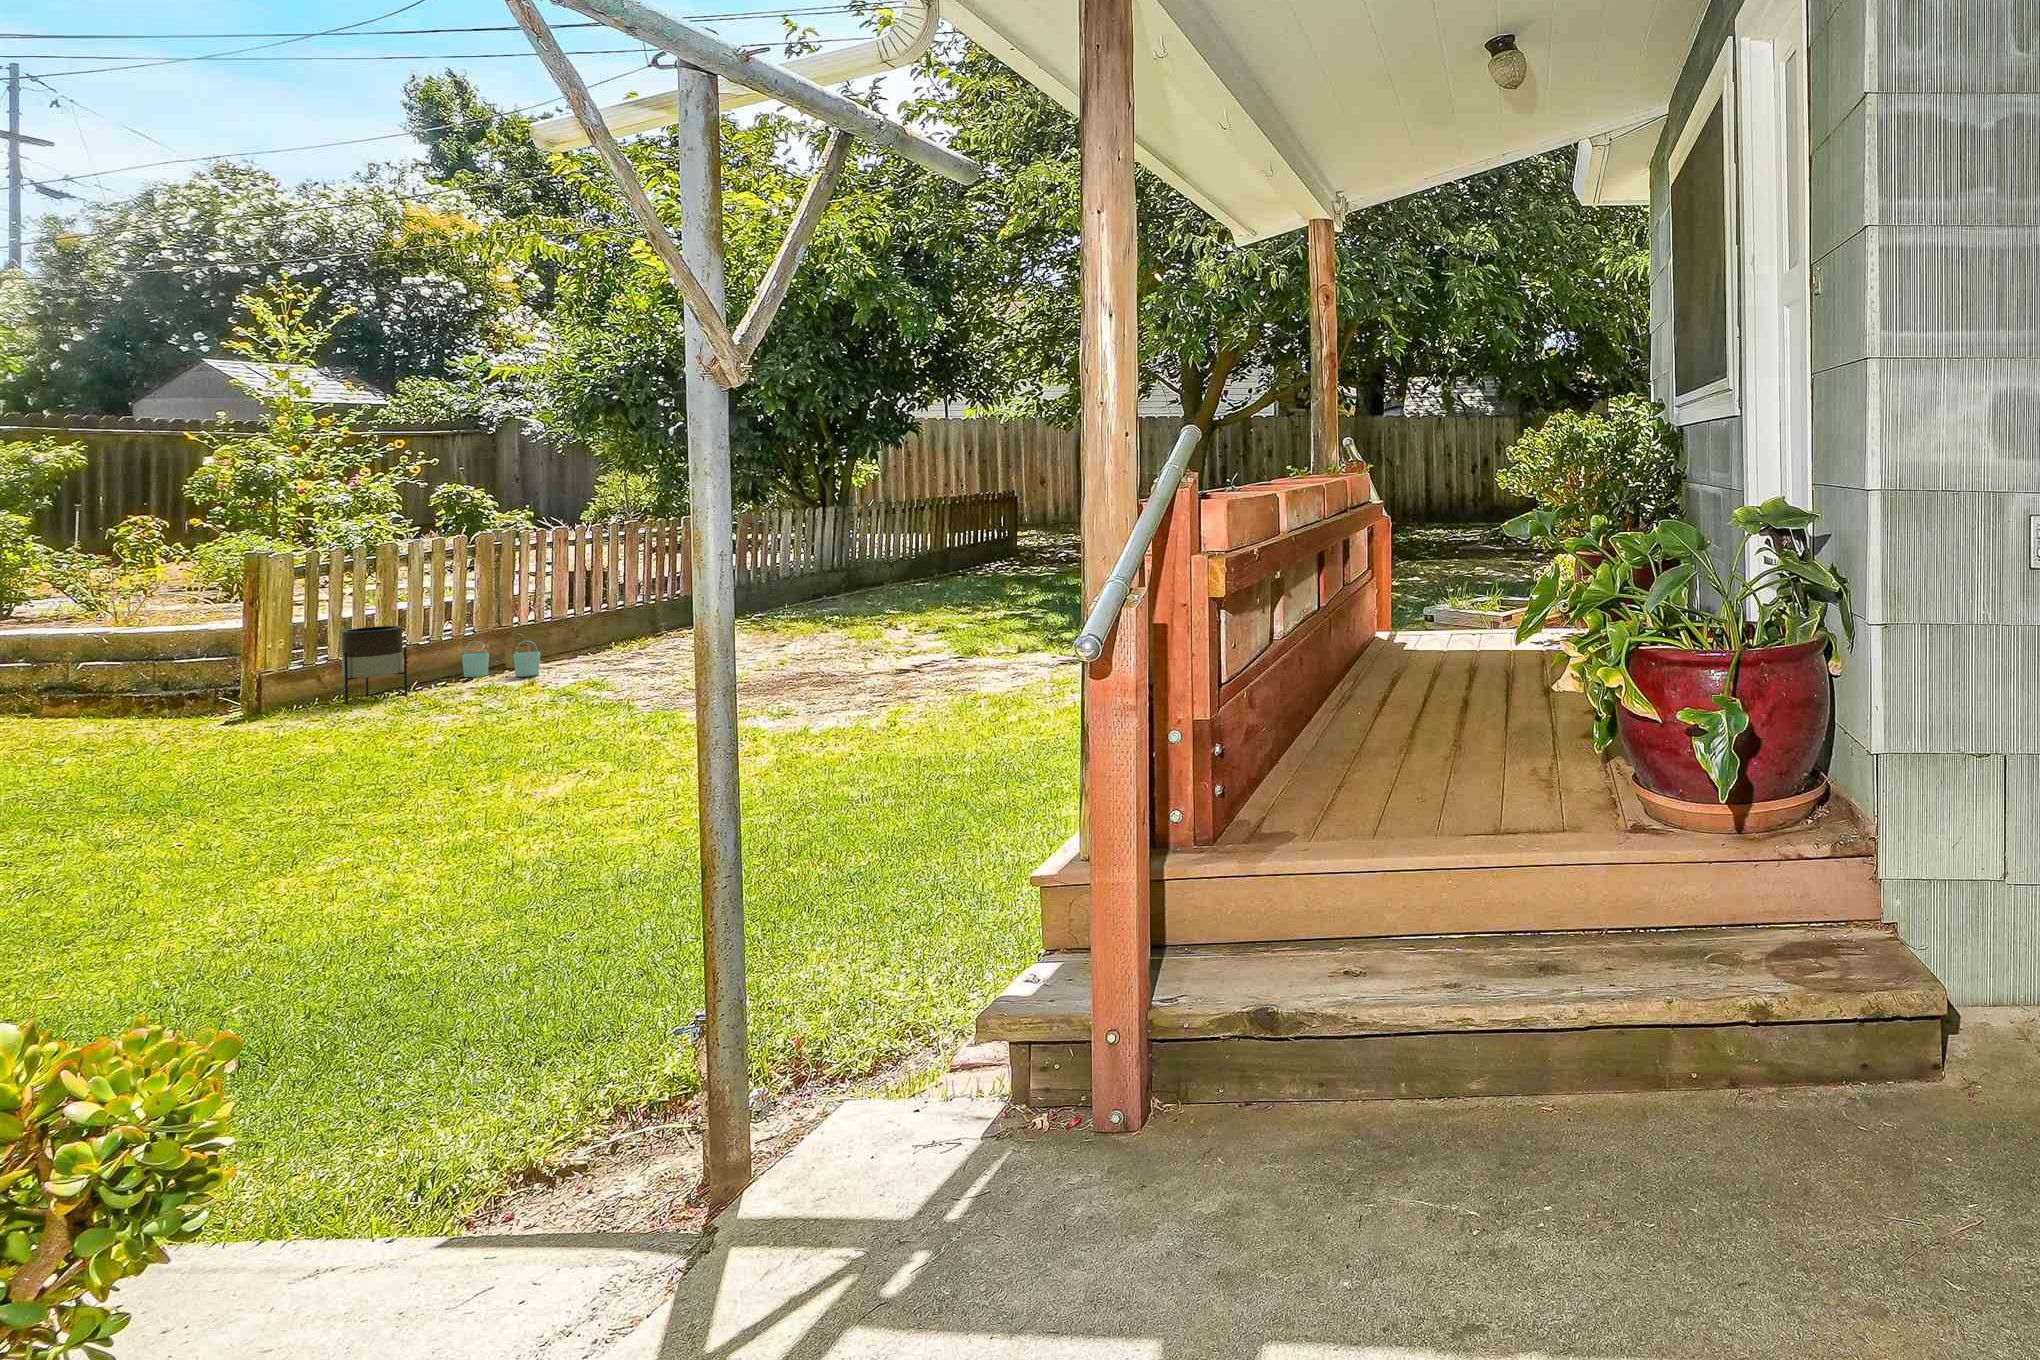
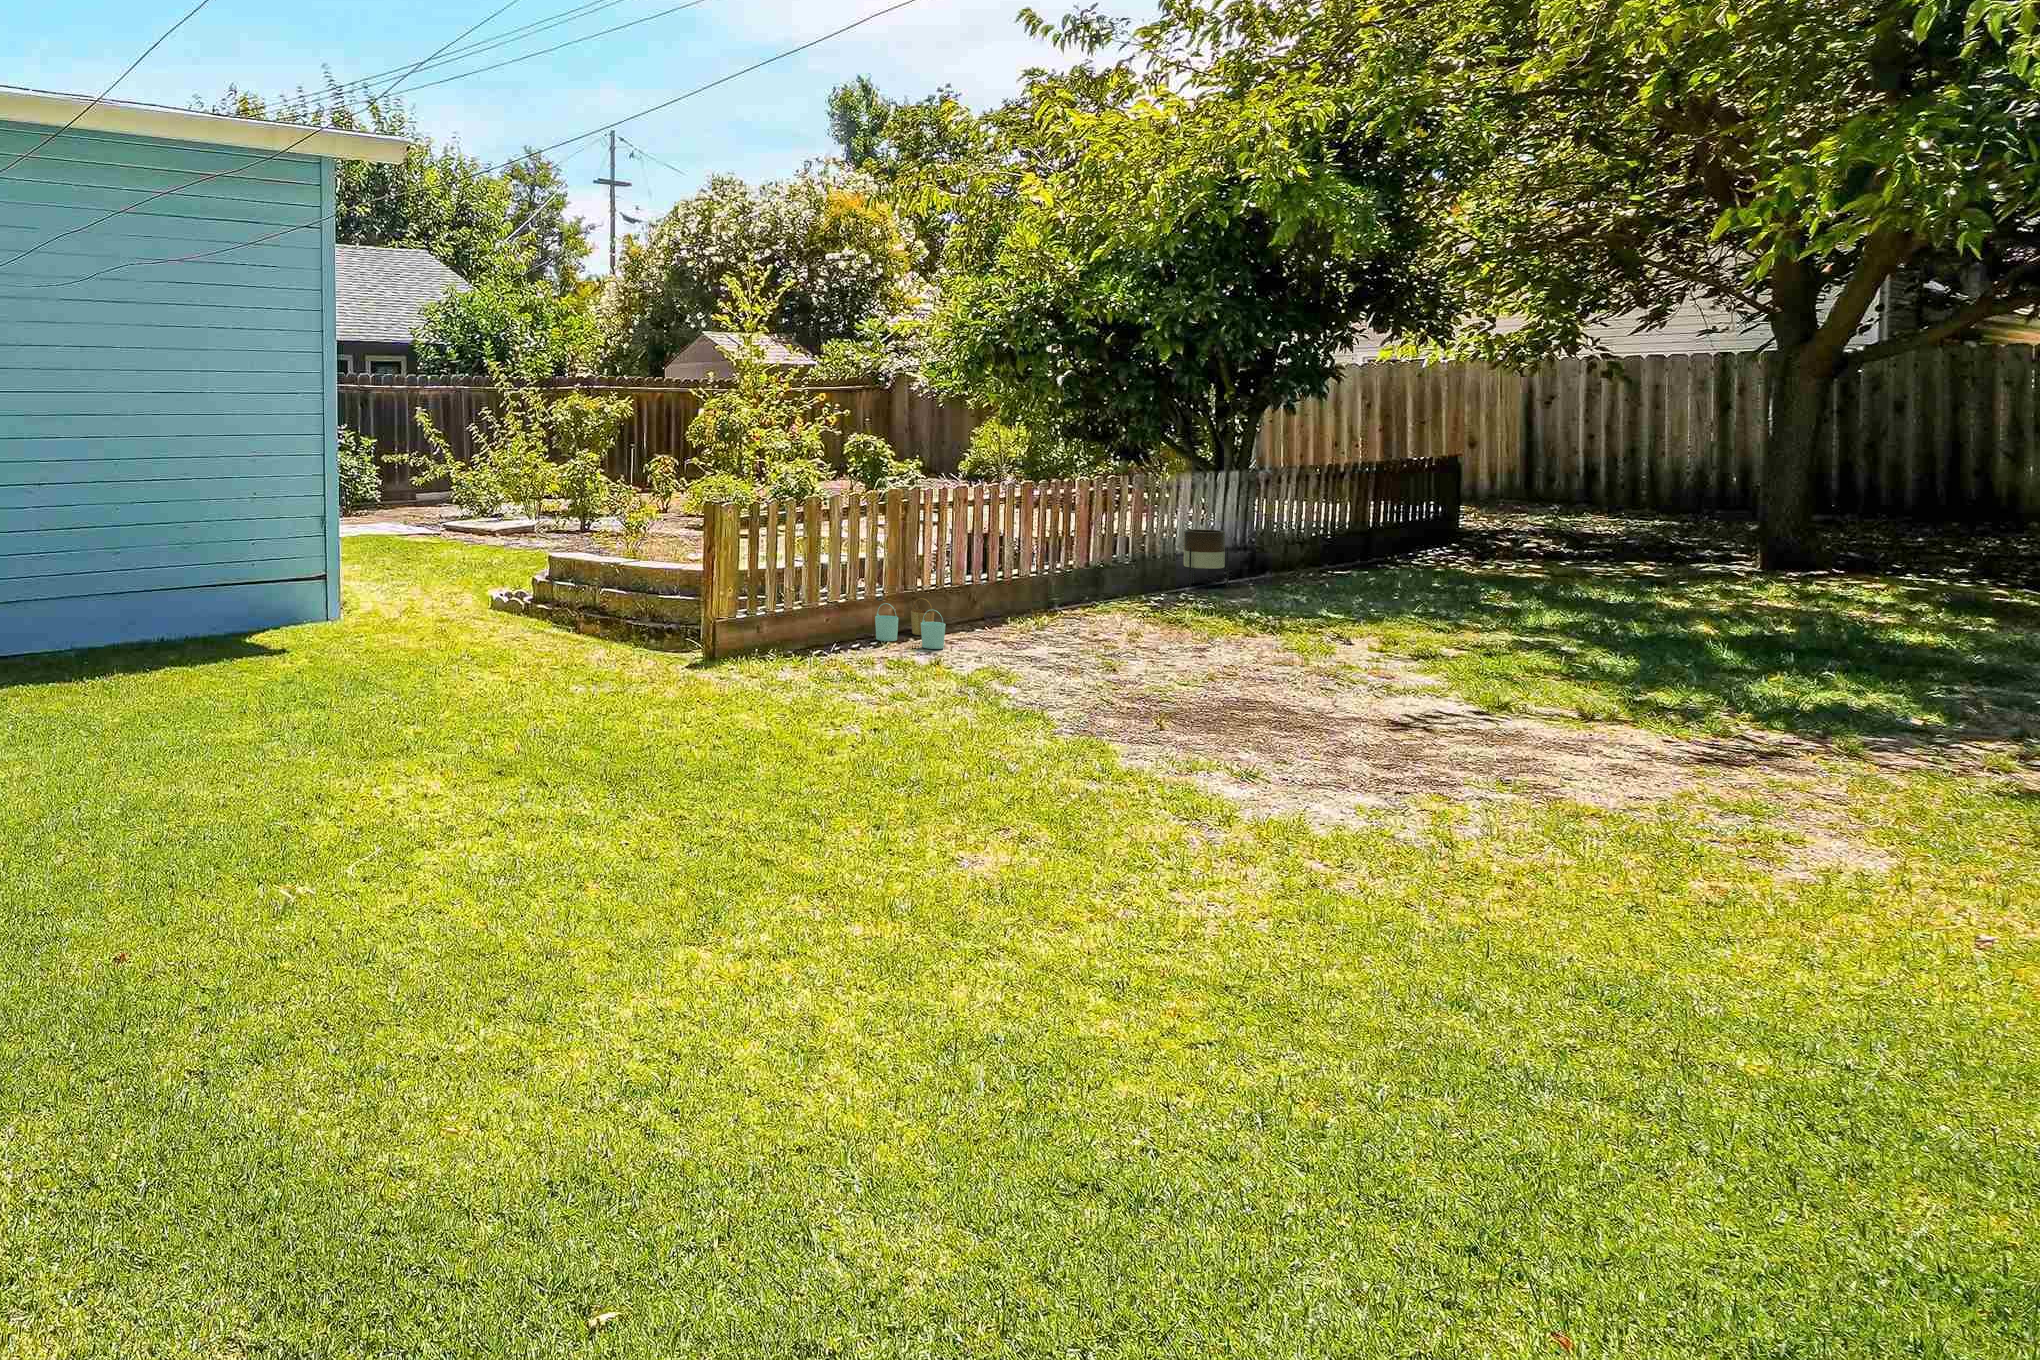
planter: present [342,626,407,704] -> present [1183,529,1229,587]

